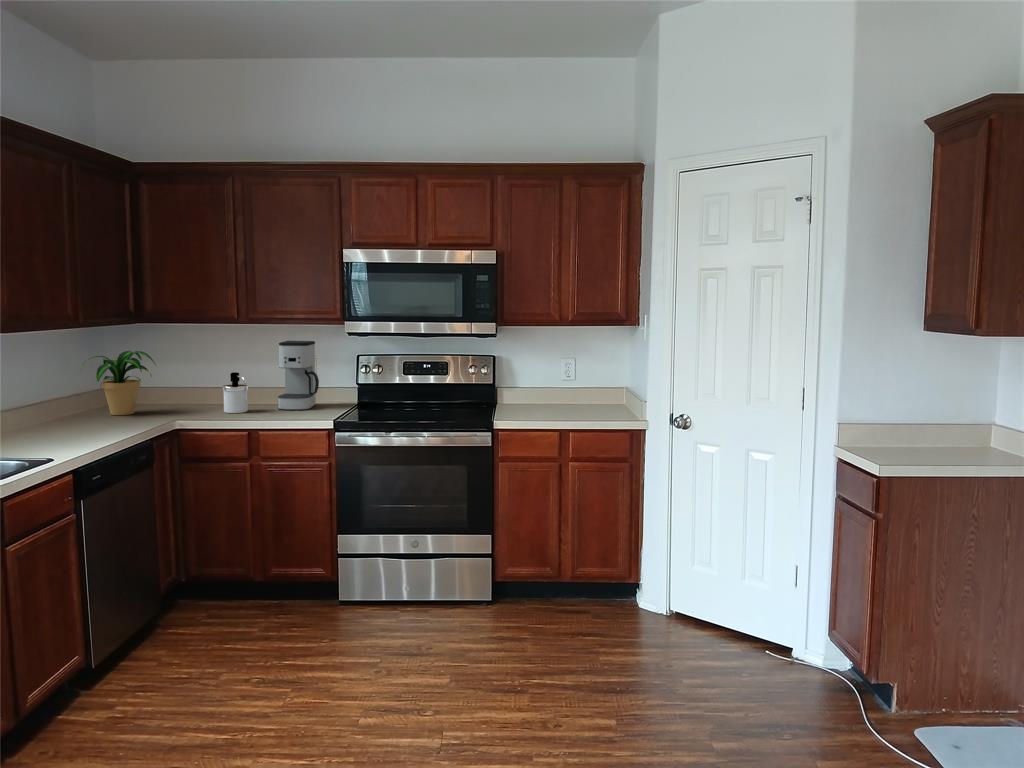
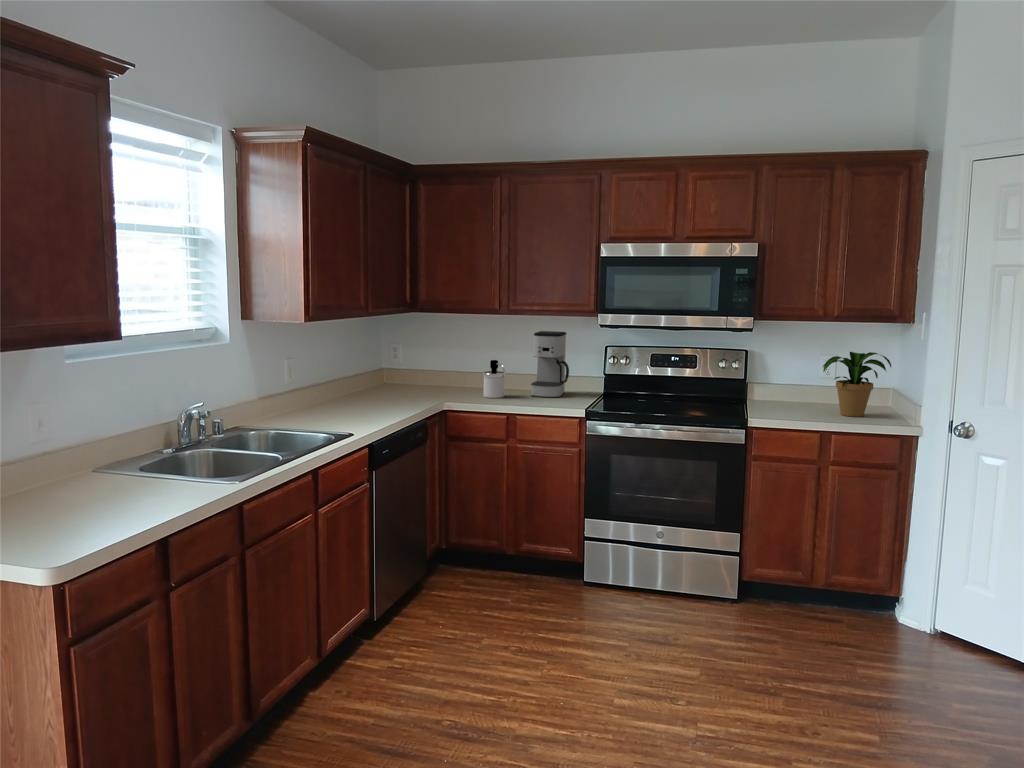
potted plant: present [80,351,155,415] -> present [823,352,891,417]

